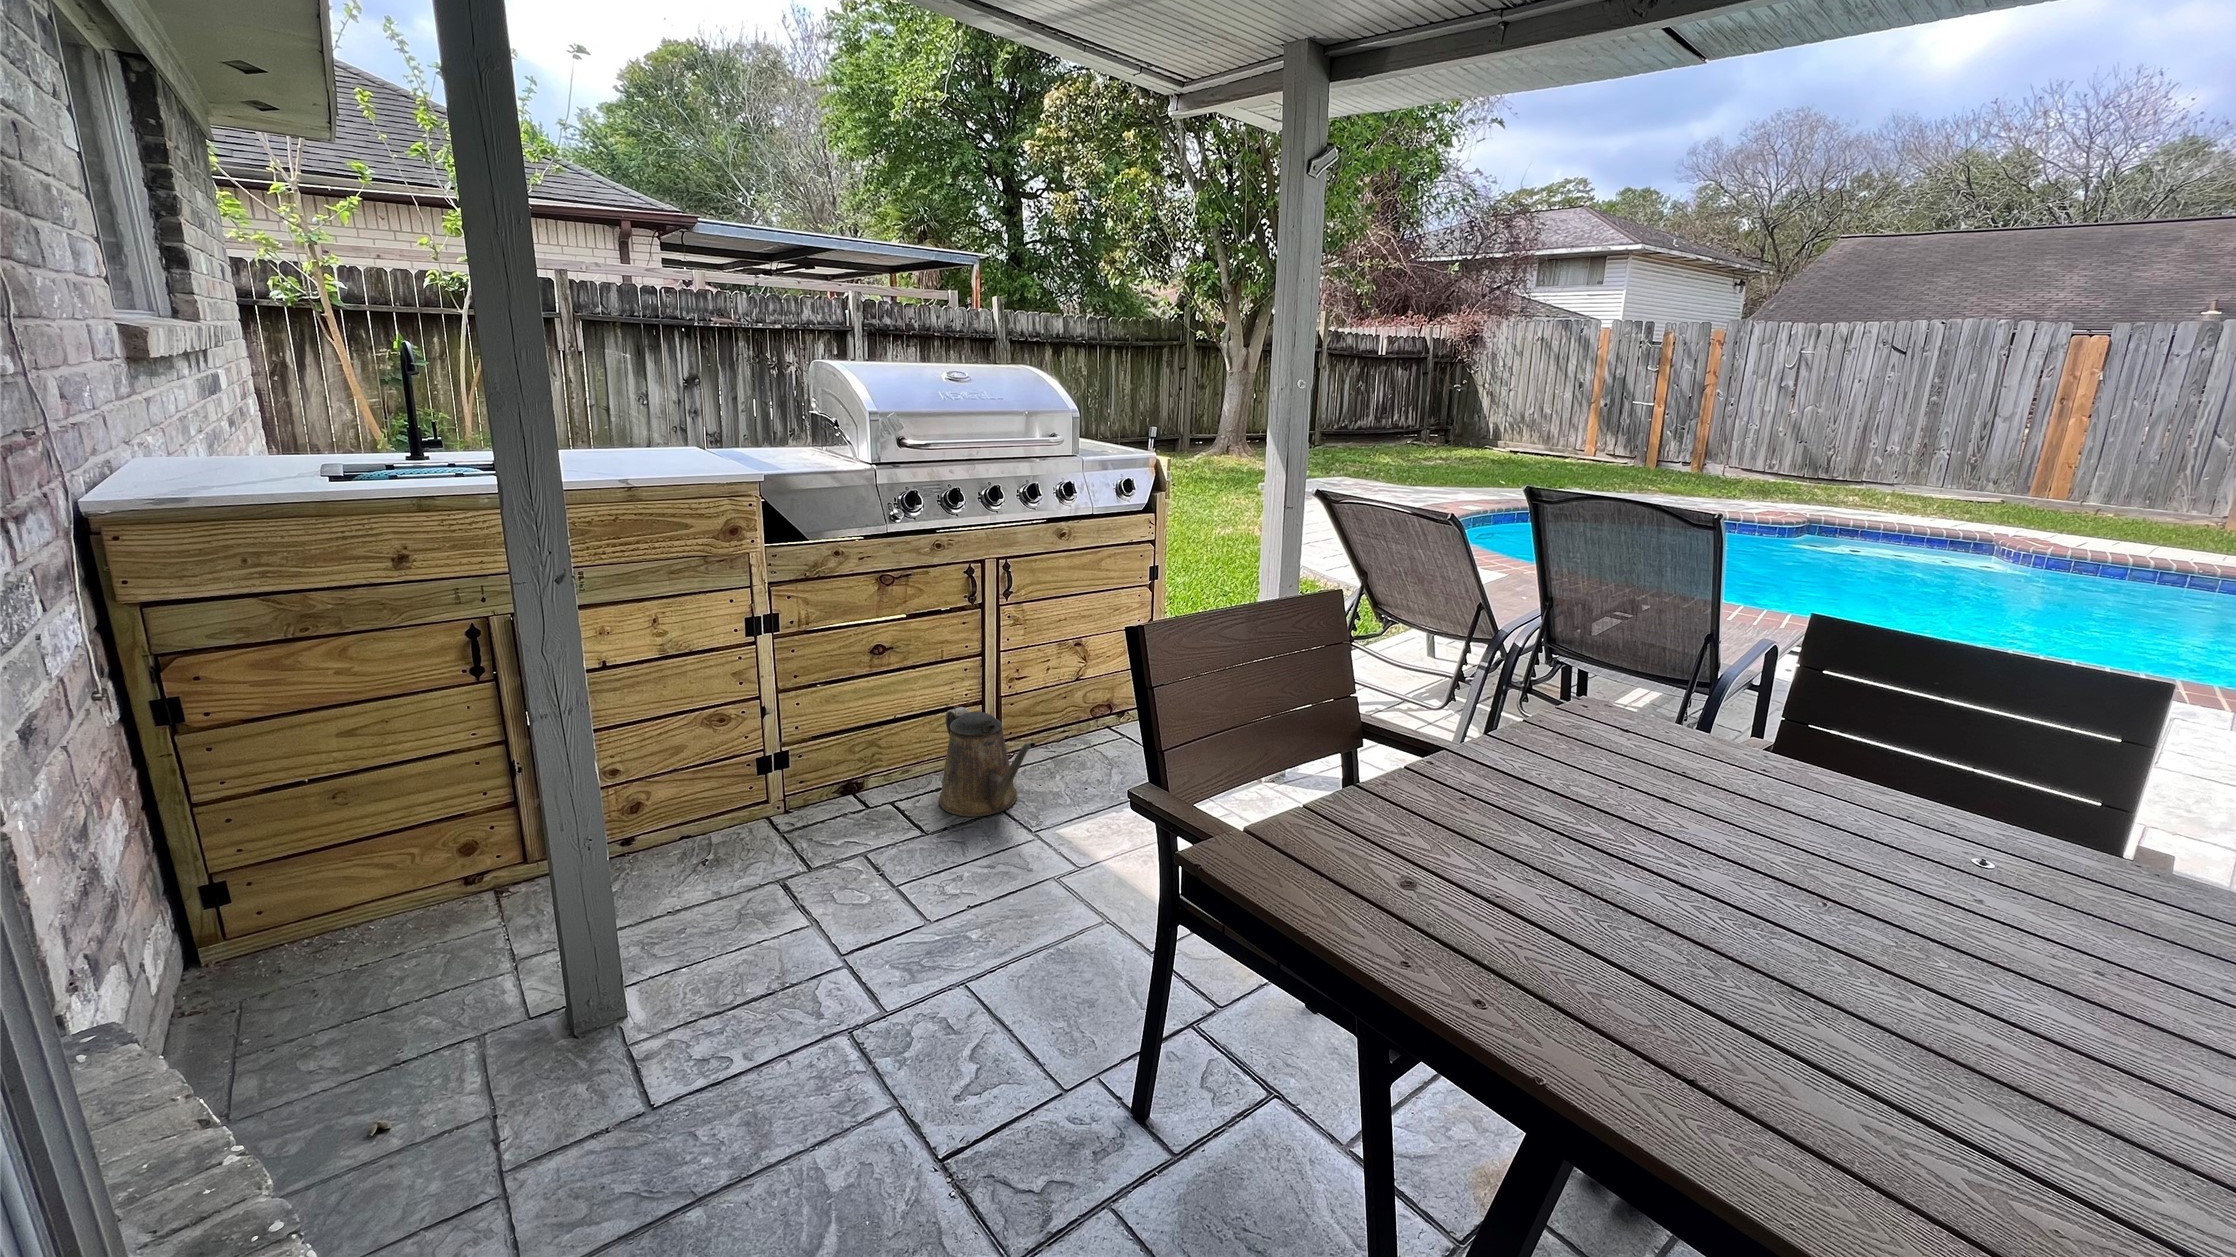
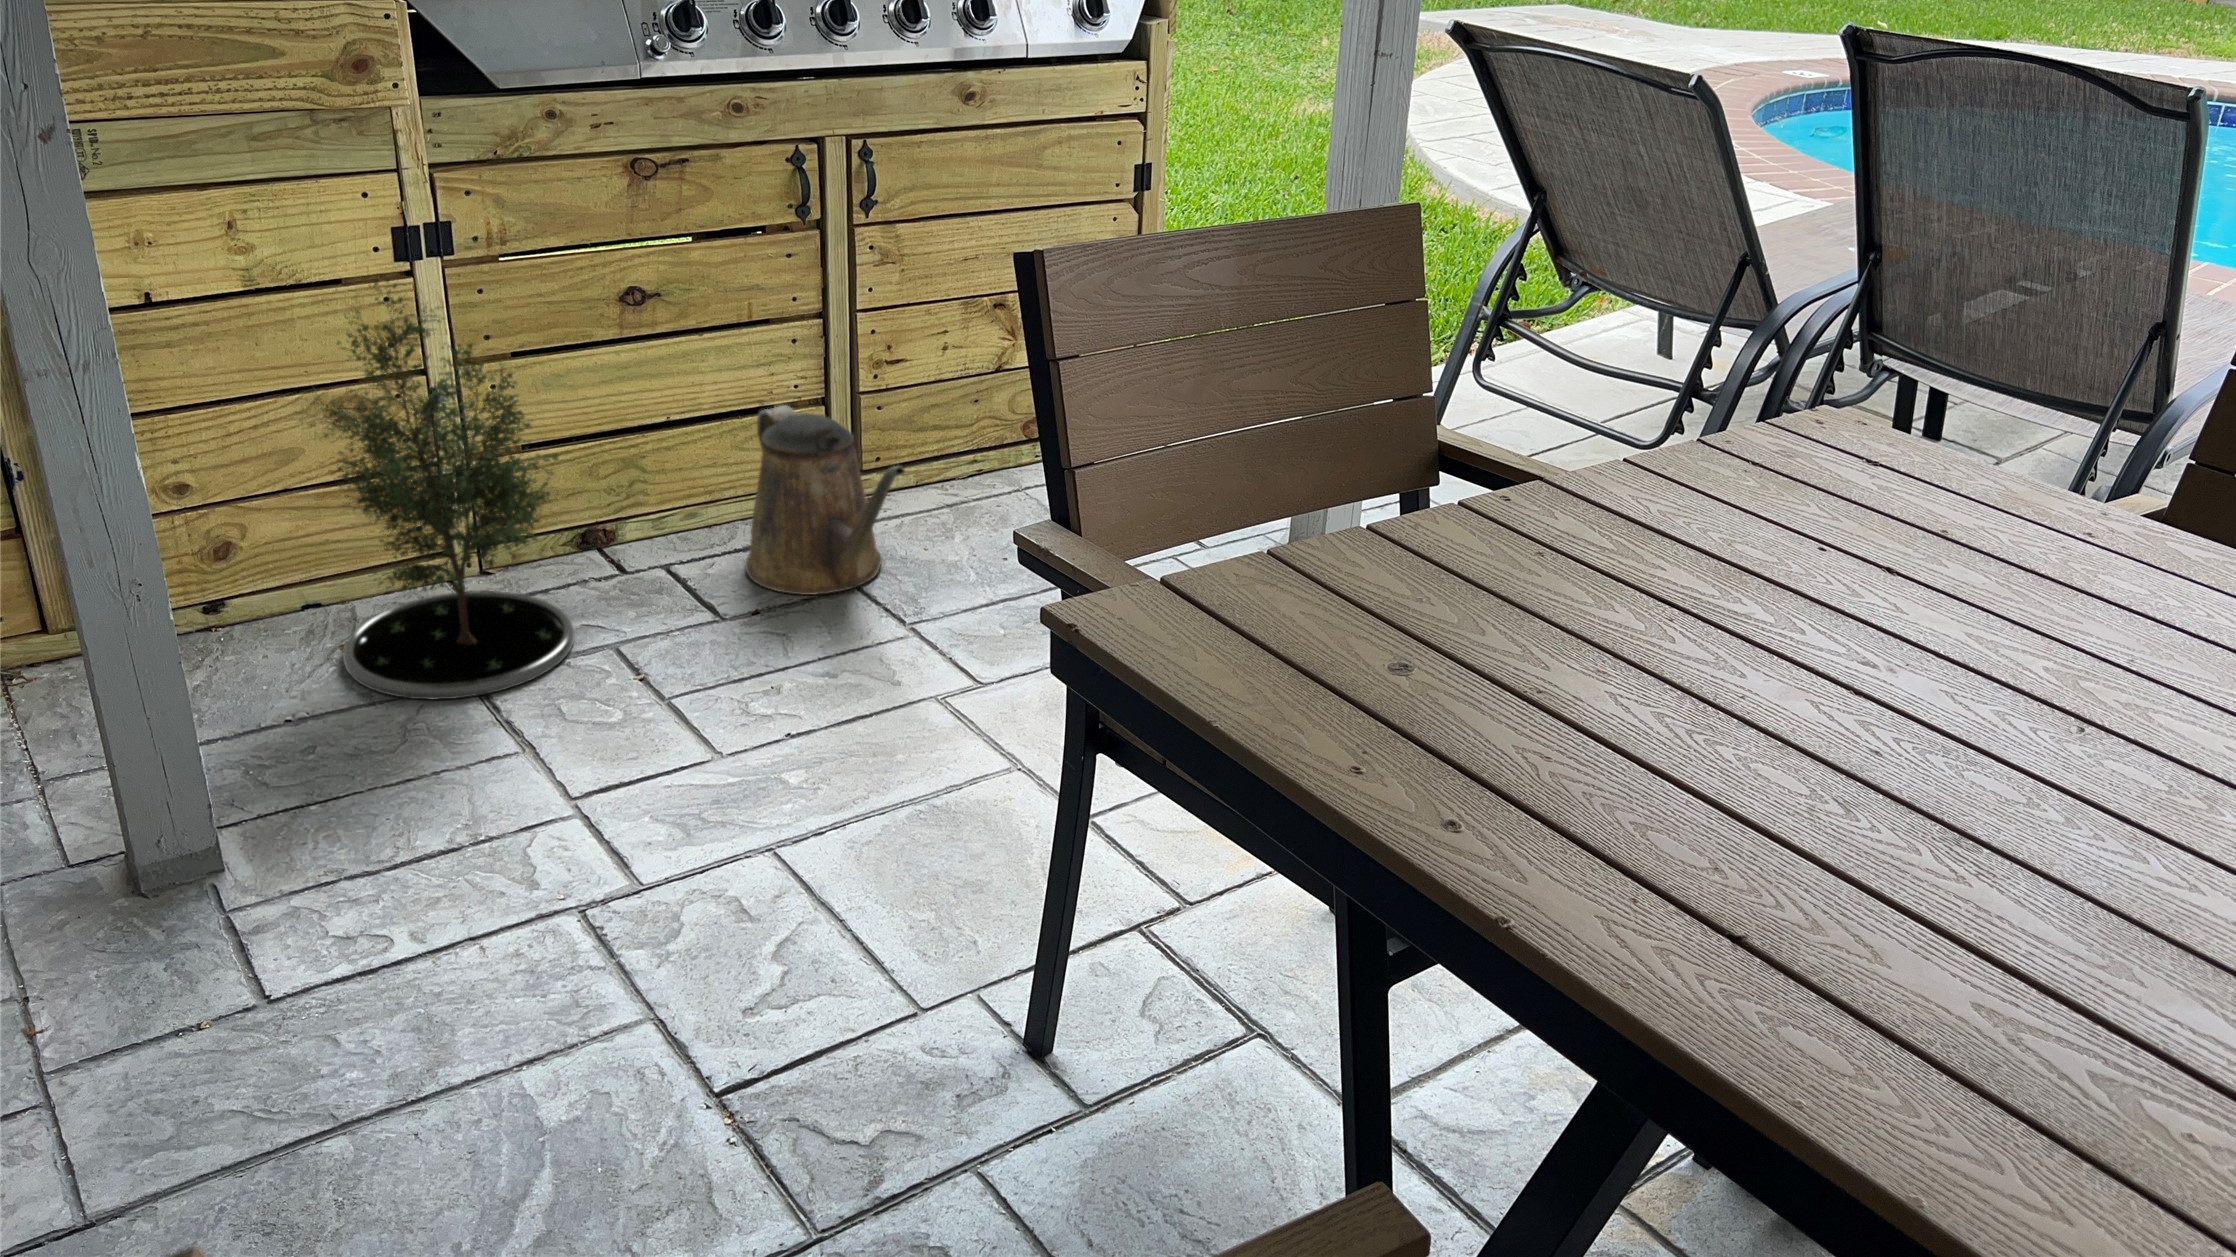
potted tree: none [683,647,841,894] -> present [296,279,575,700]

